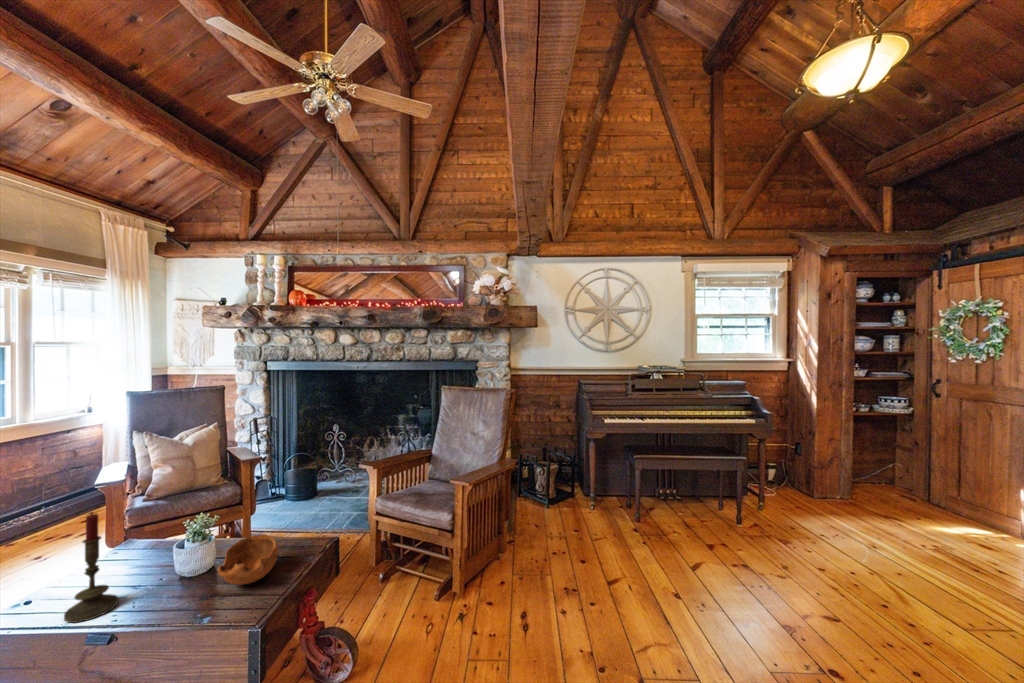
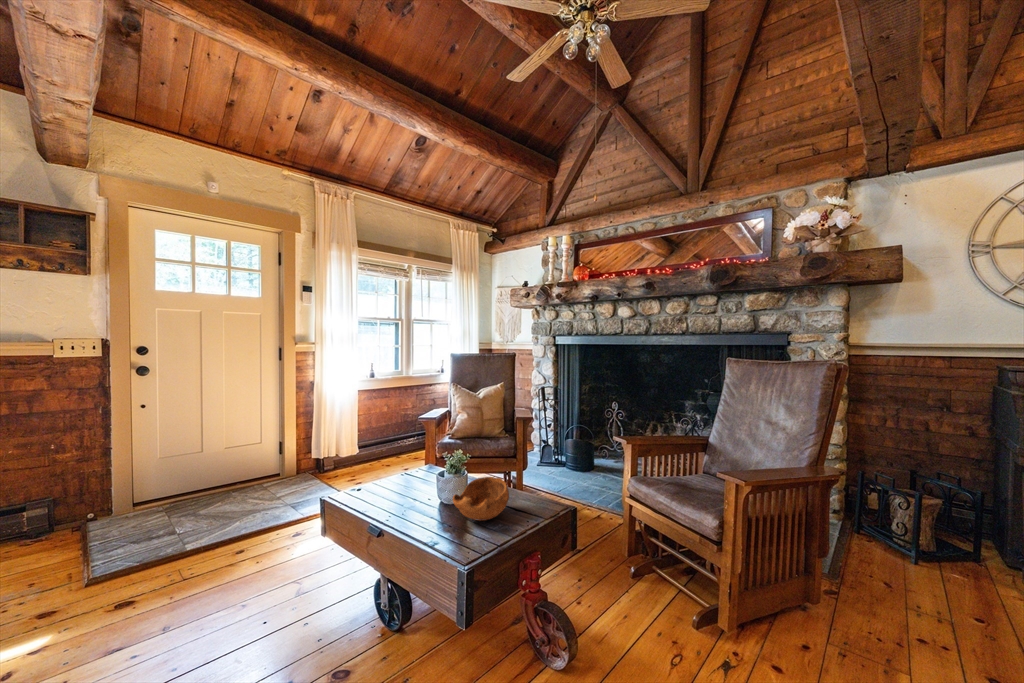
candle: present [64,513,118,623] -> none [366,423,398,508]

